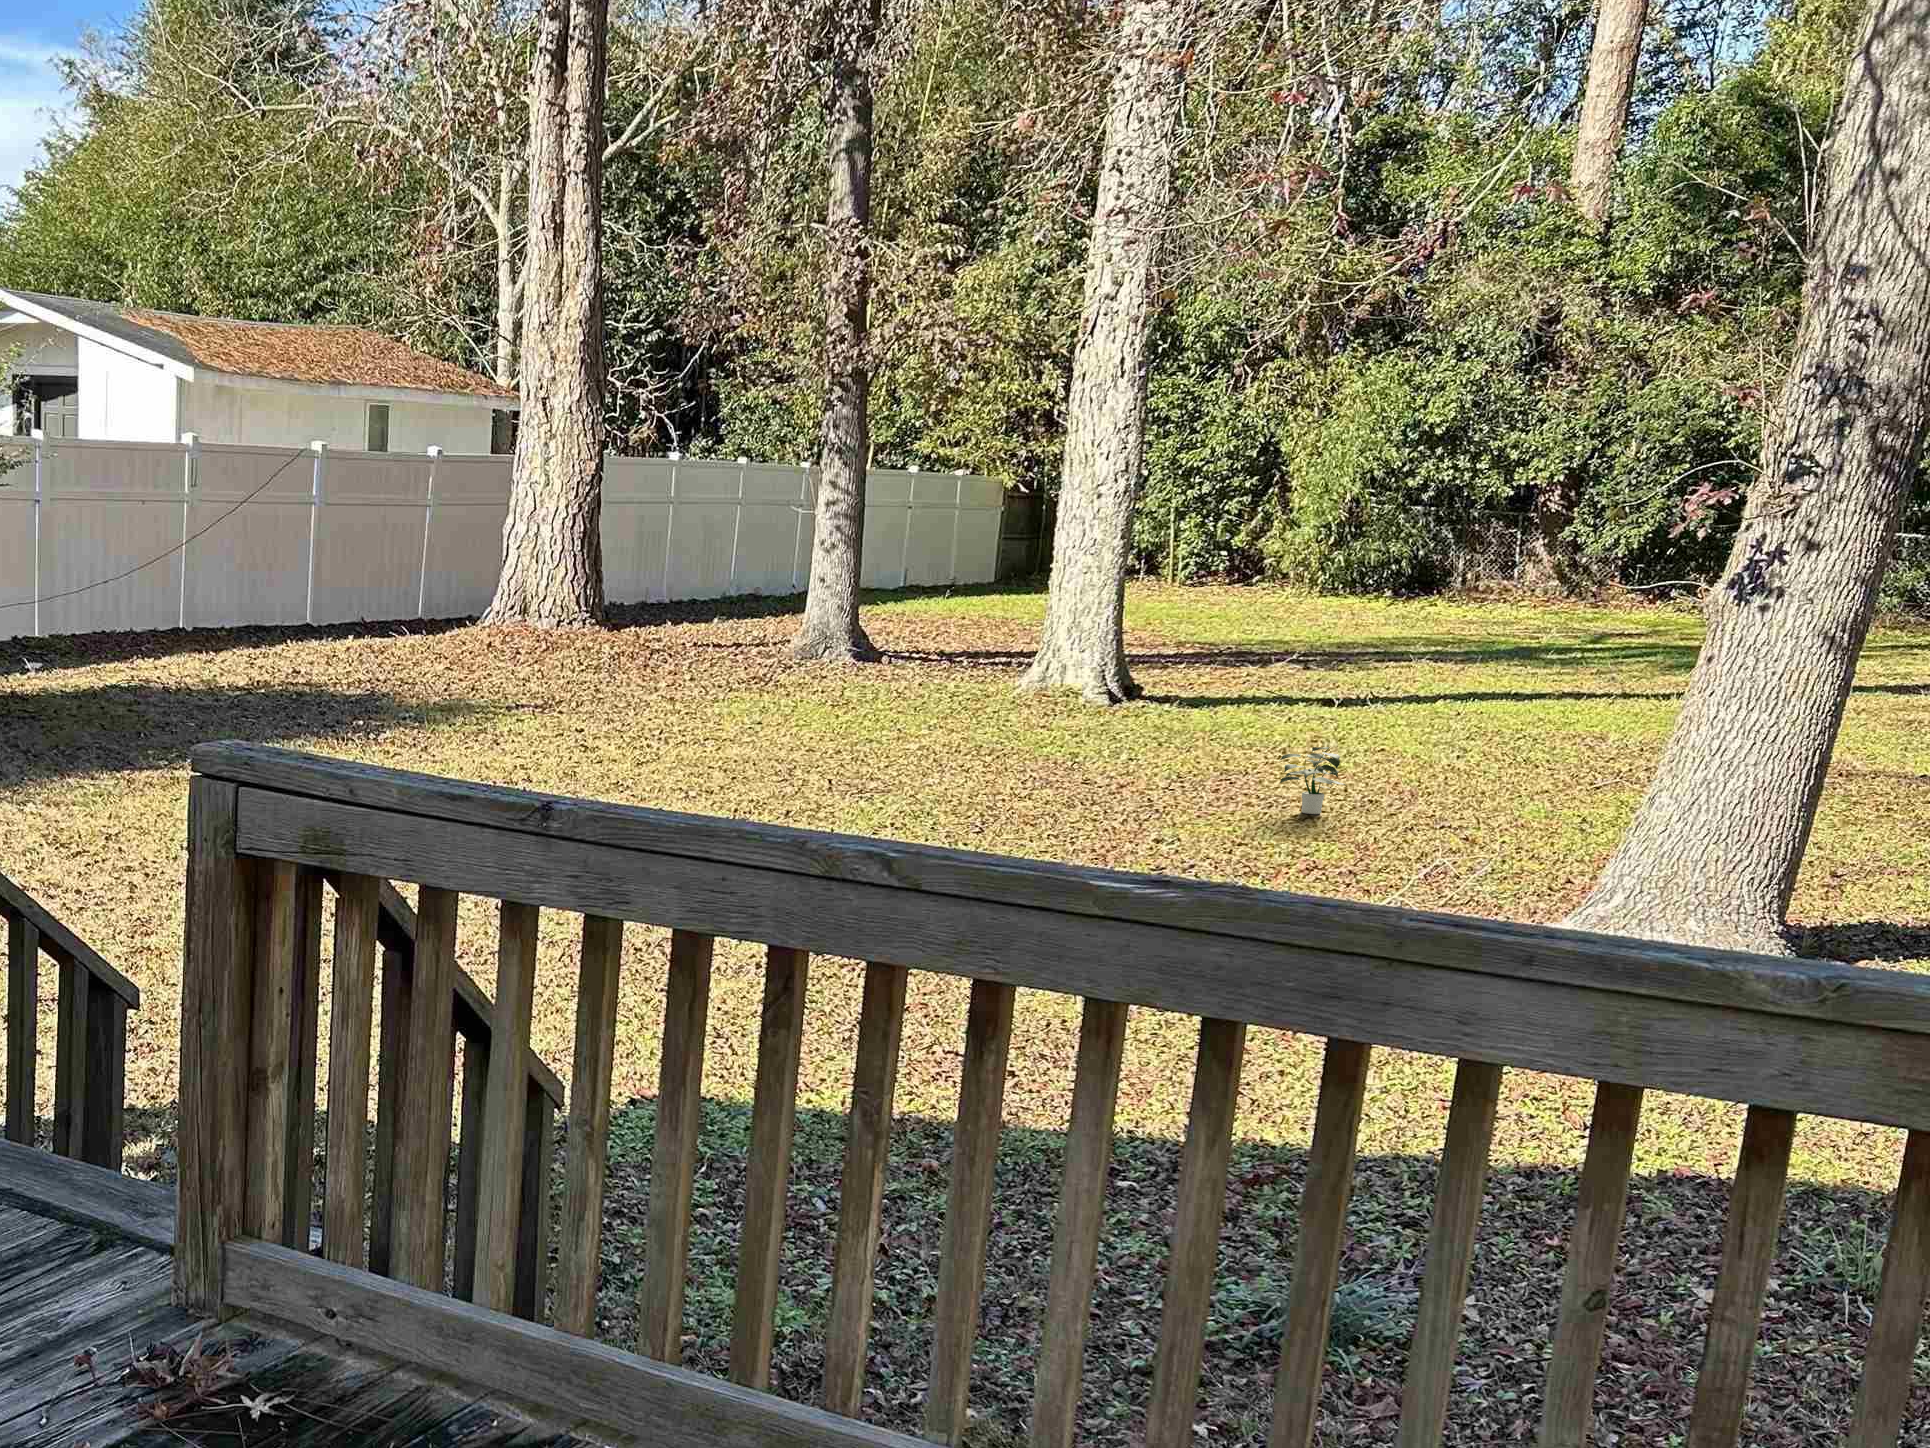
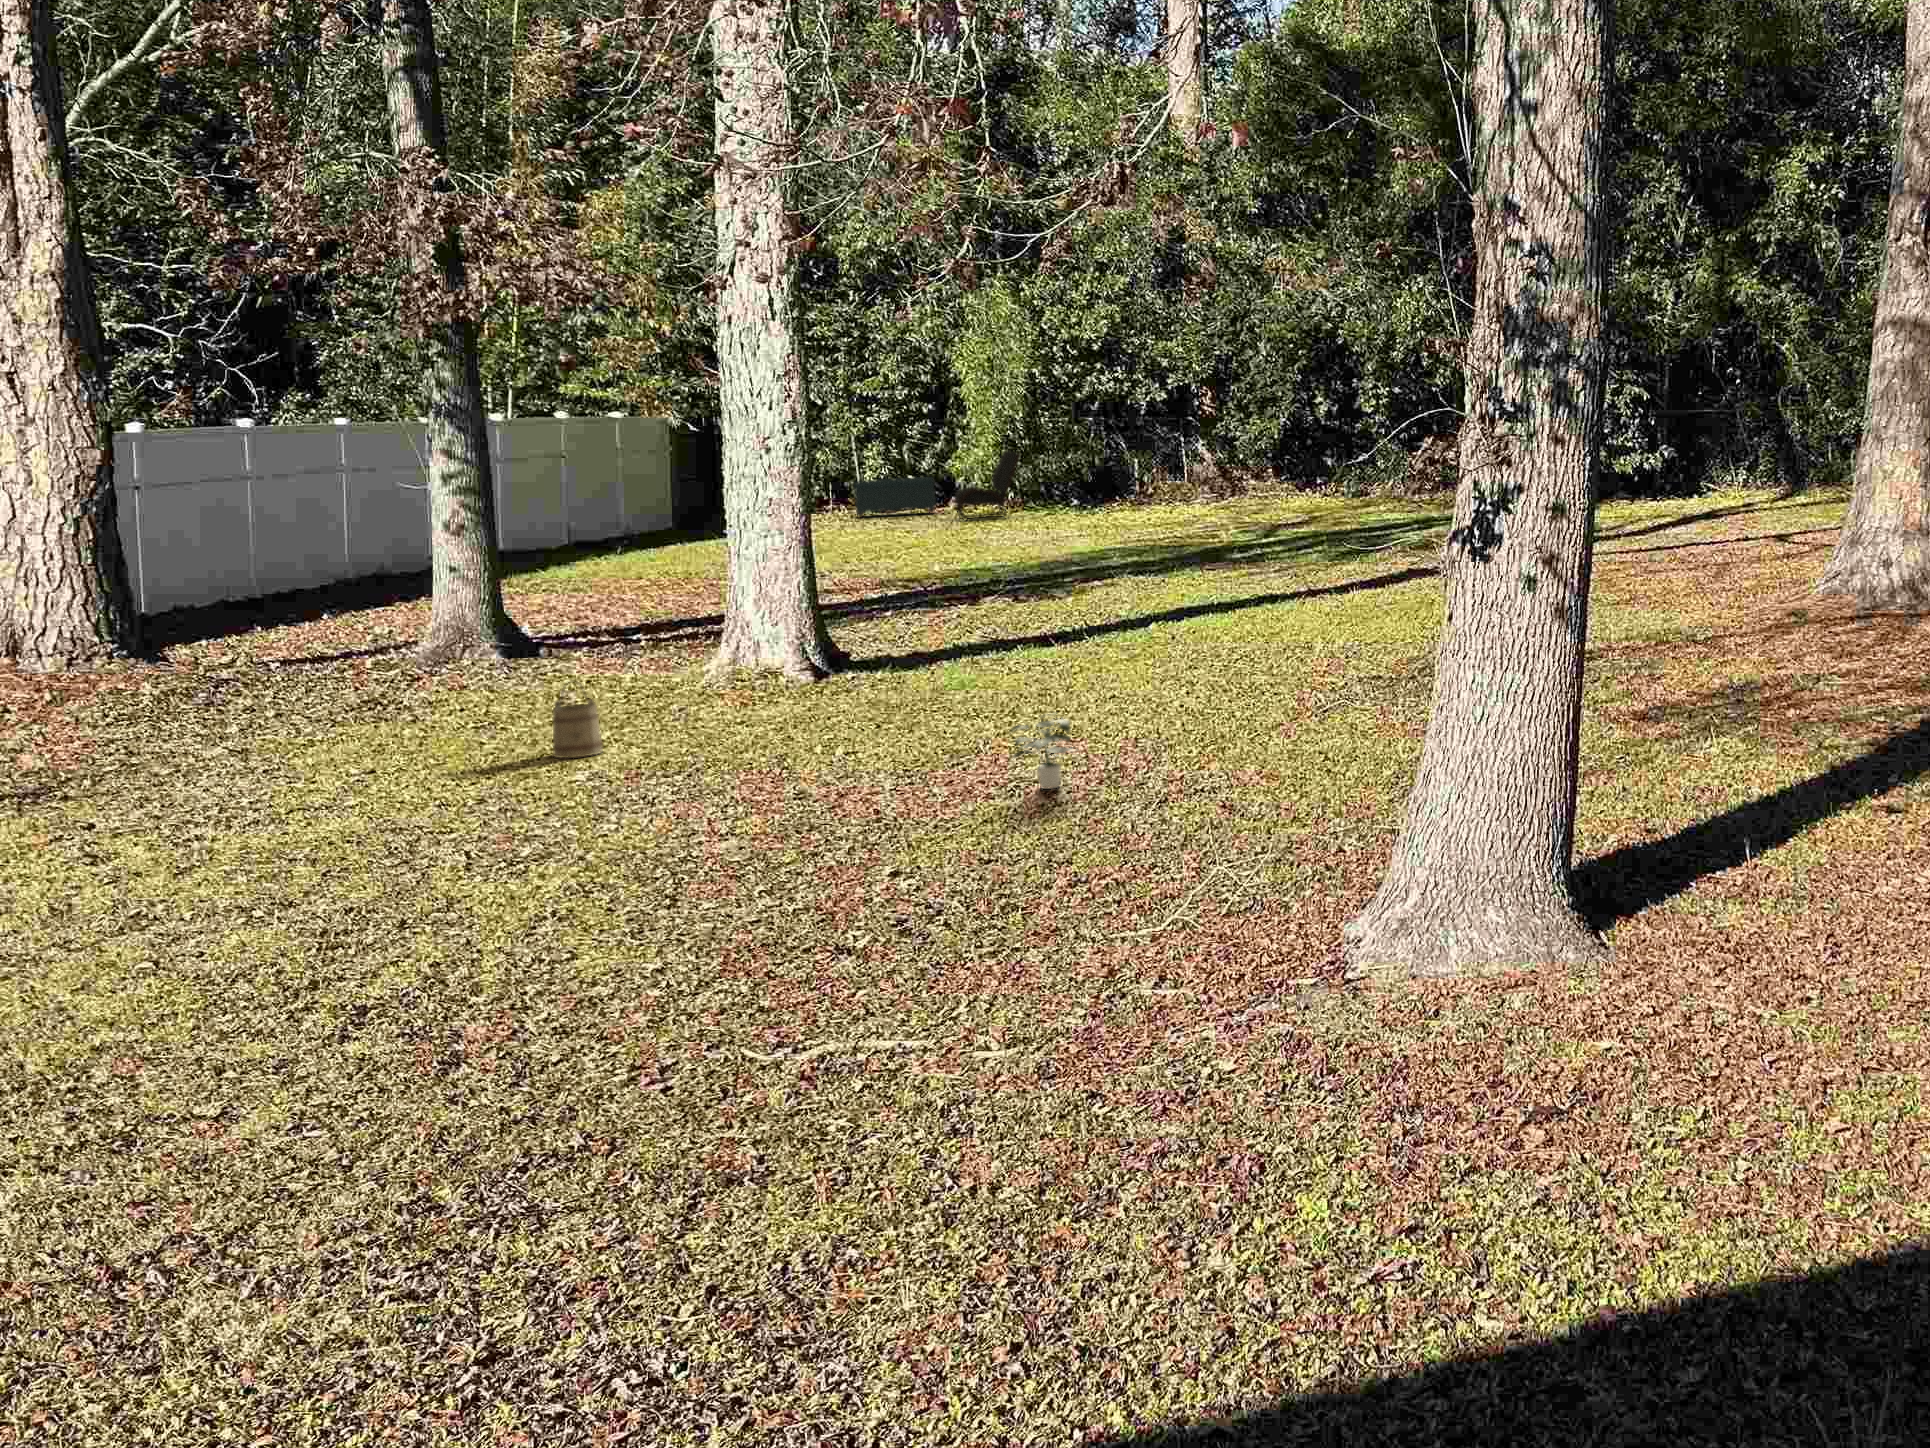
lounge chair: none [1262,531,1339,599] -> present [955,450,1020,520]
bench: none [1164,550,1245,589] -> present [854,477,935,518]
bucket: none [892,673,932,736] -> present [553,681,603,758]

